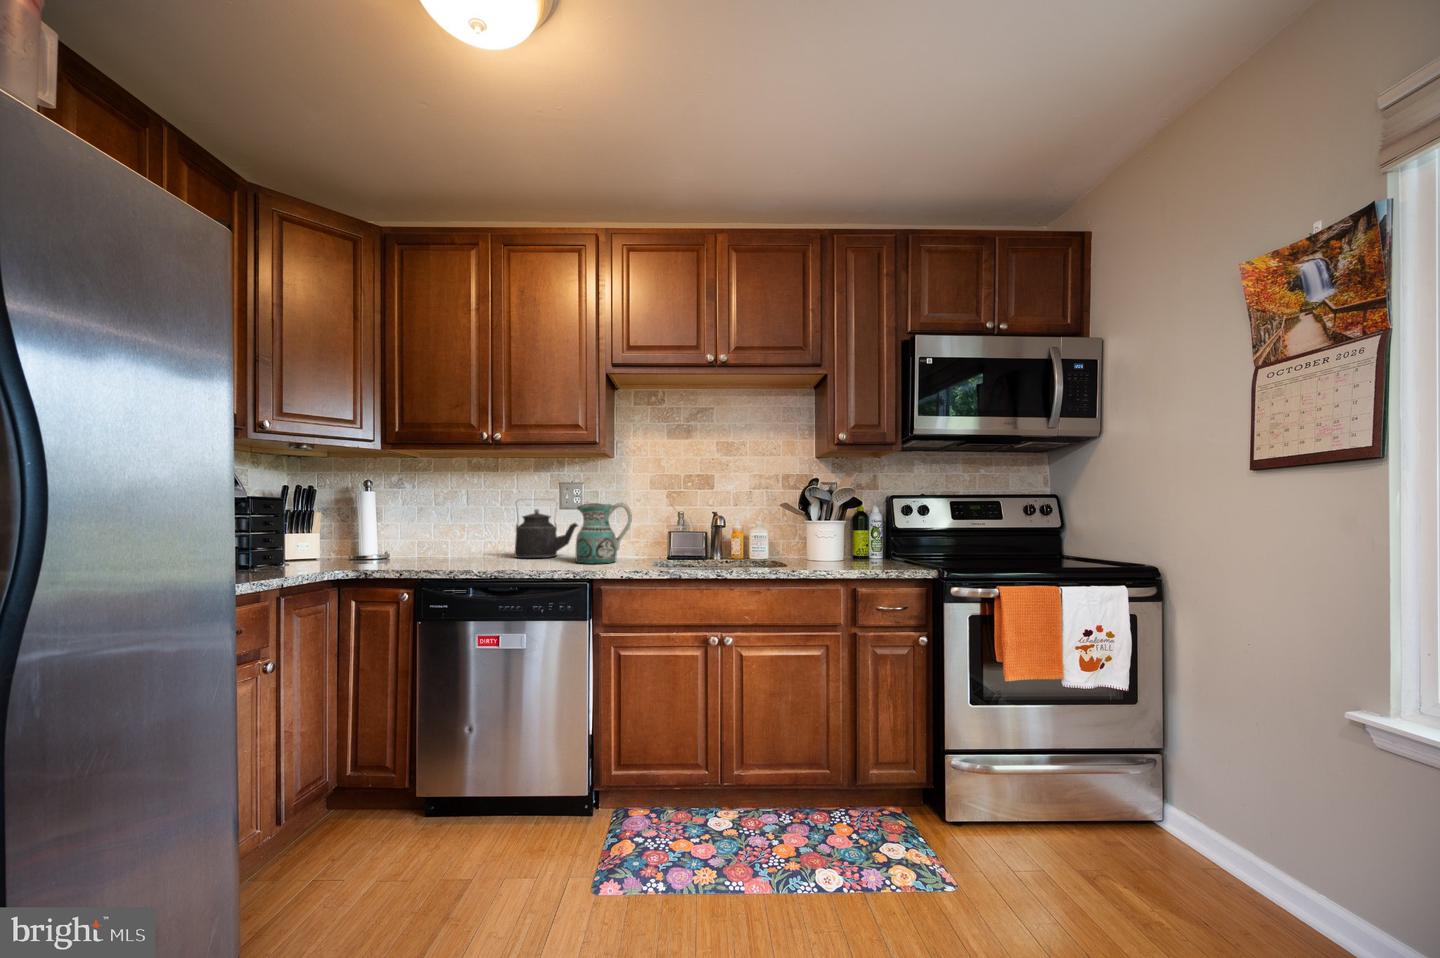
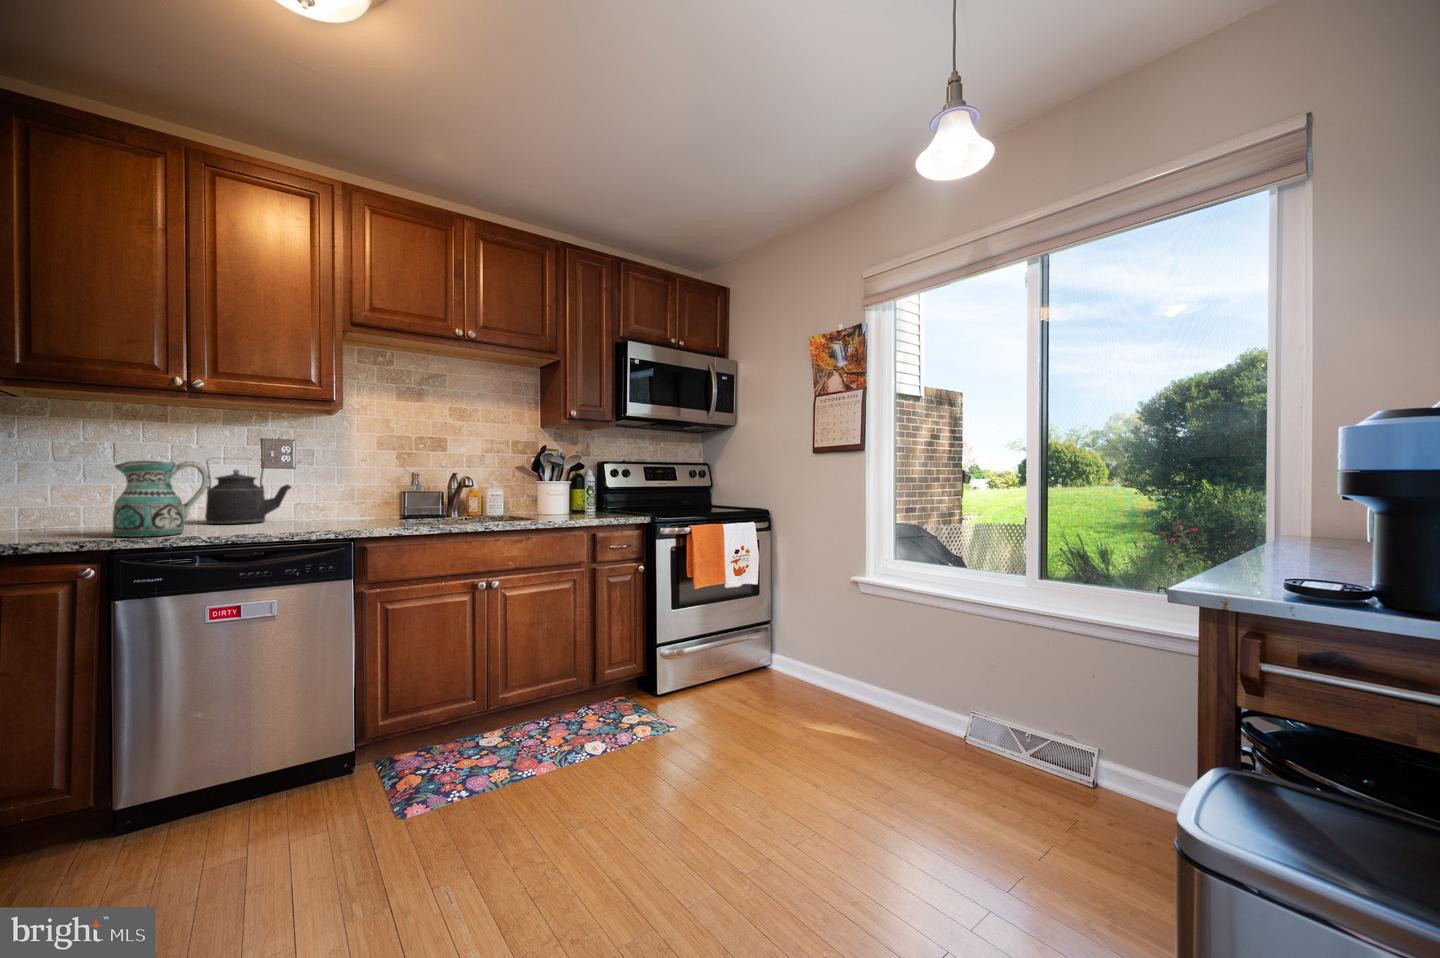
ceramic pitcher: present [576,503,632,563] -> present [113,460,209,537]

